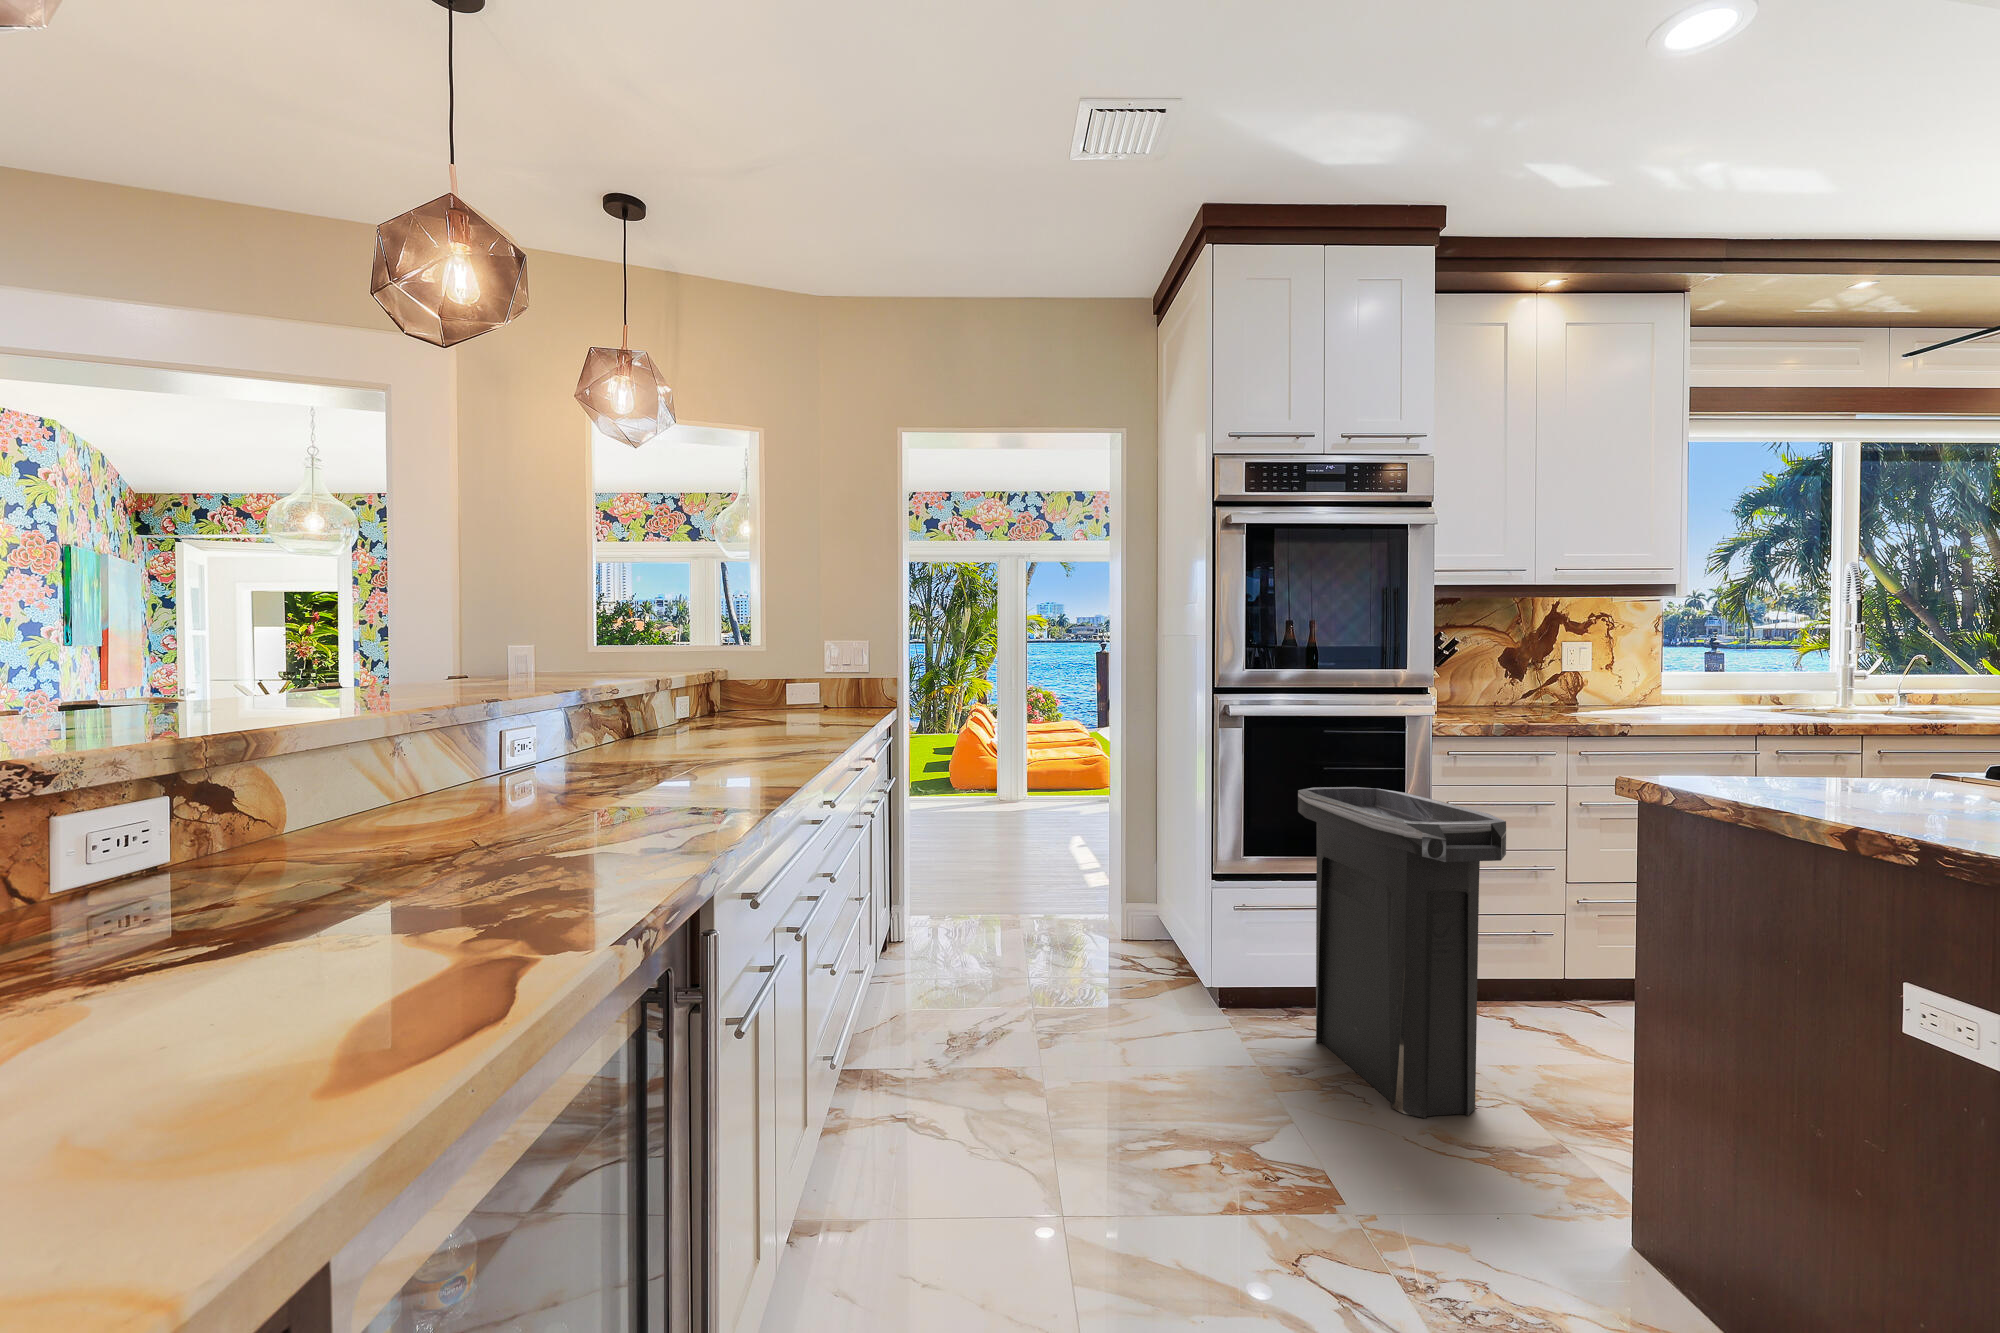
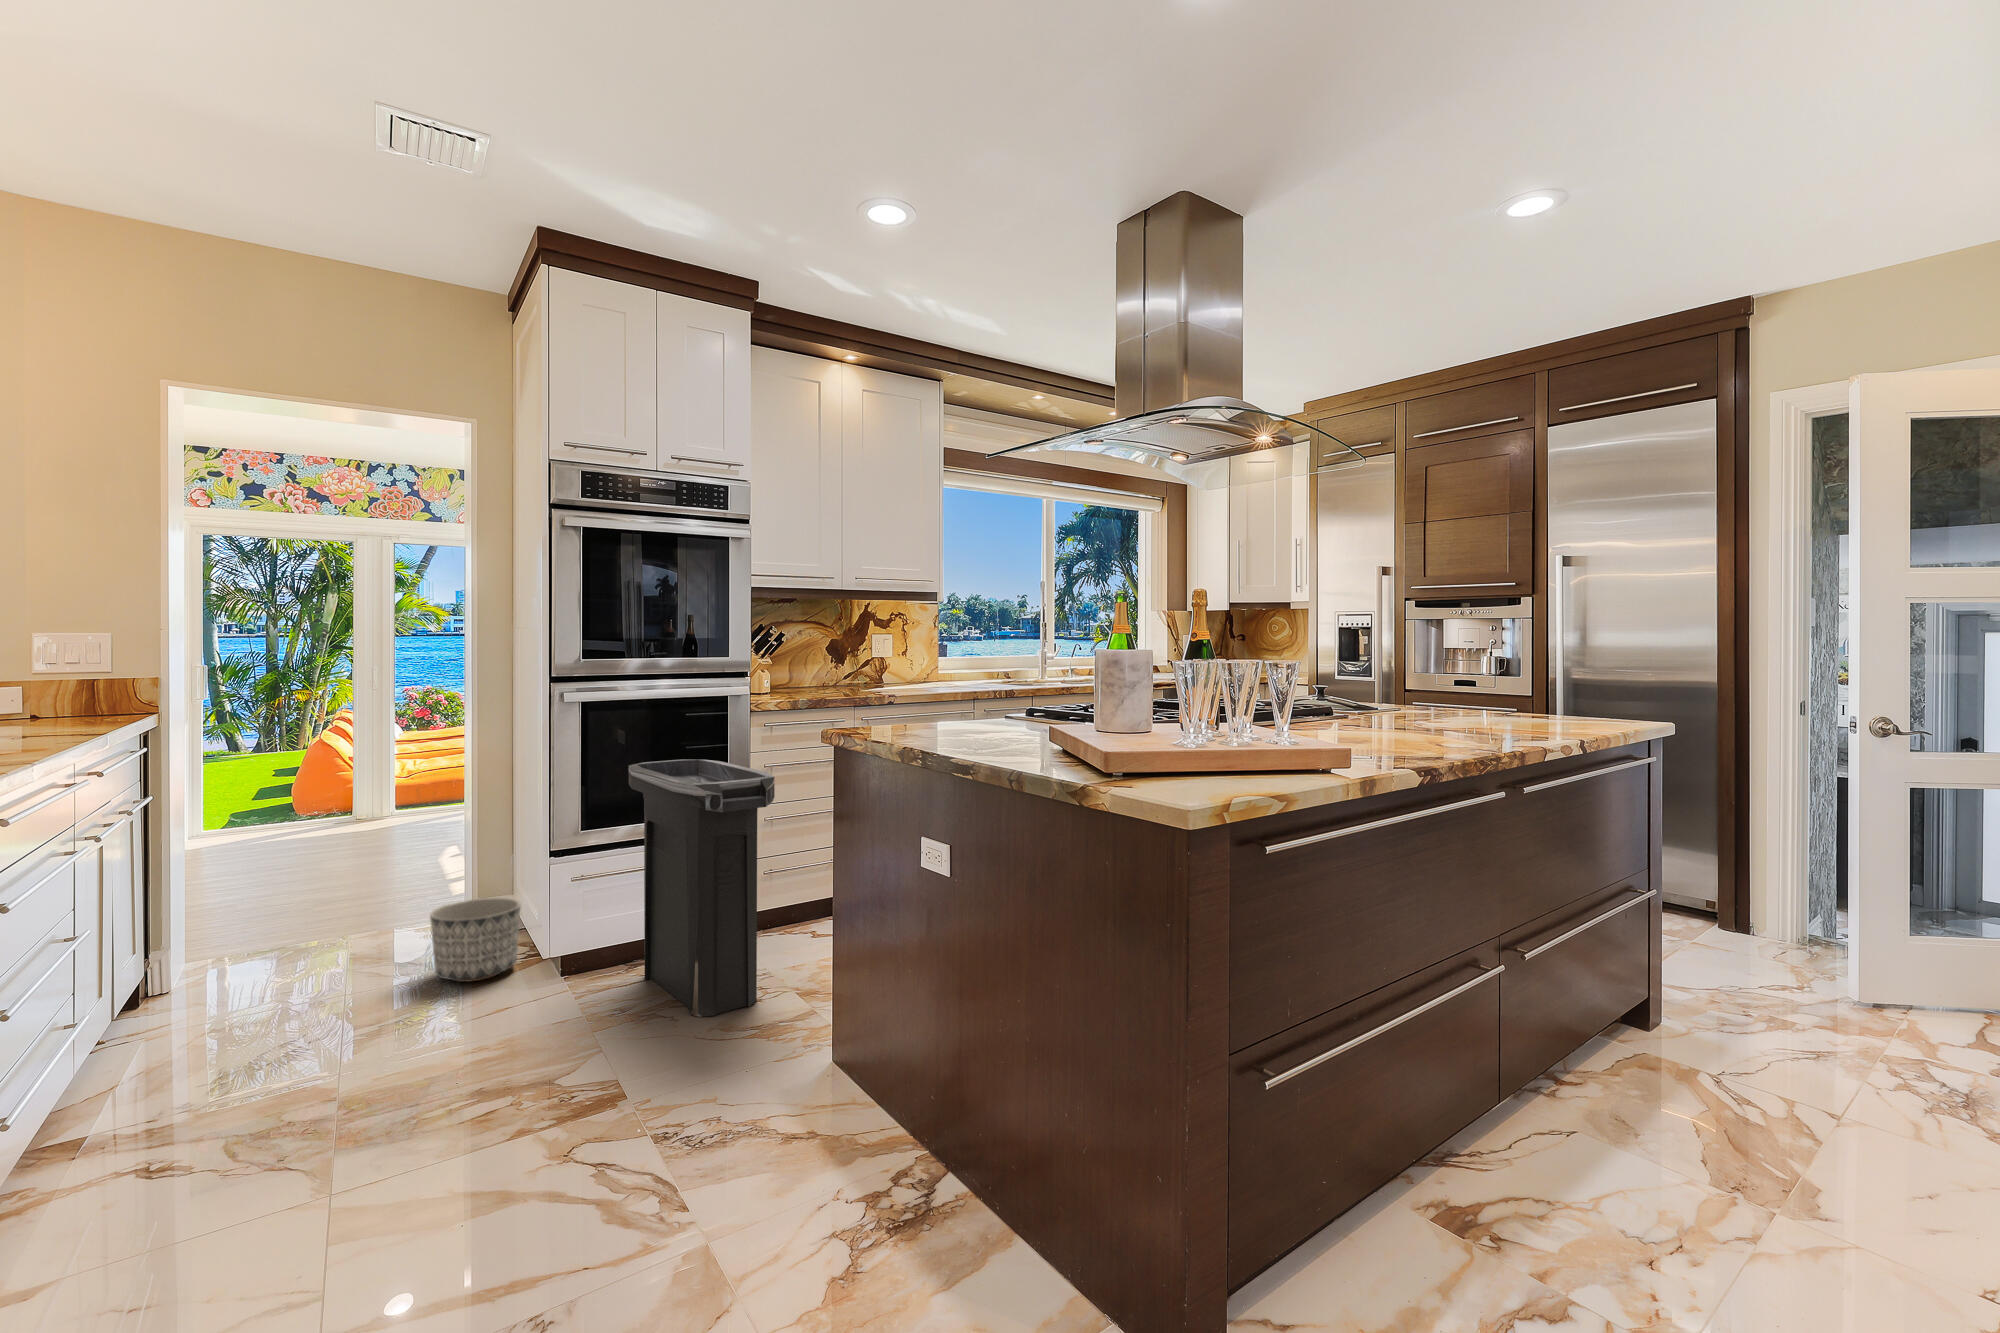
planter: none [1094,917,1177,1005] -> present [430,898,520,982]

